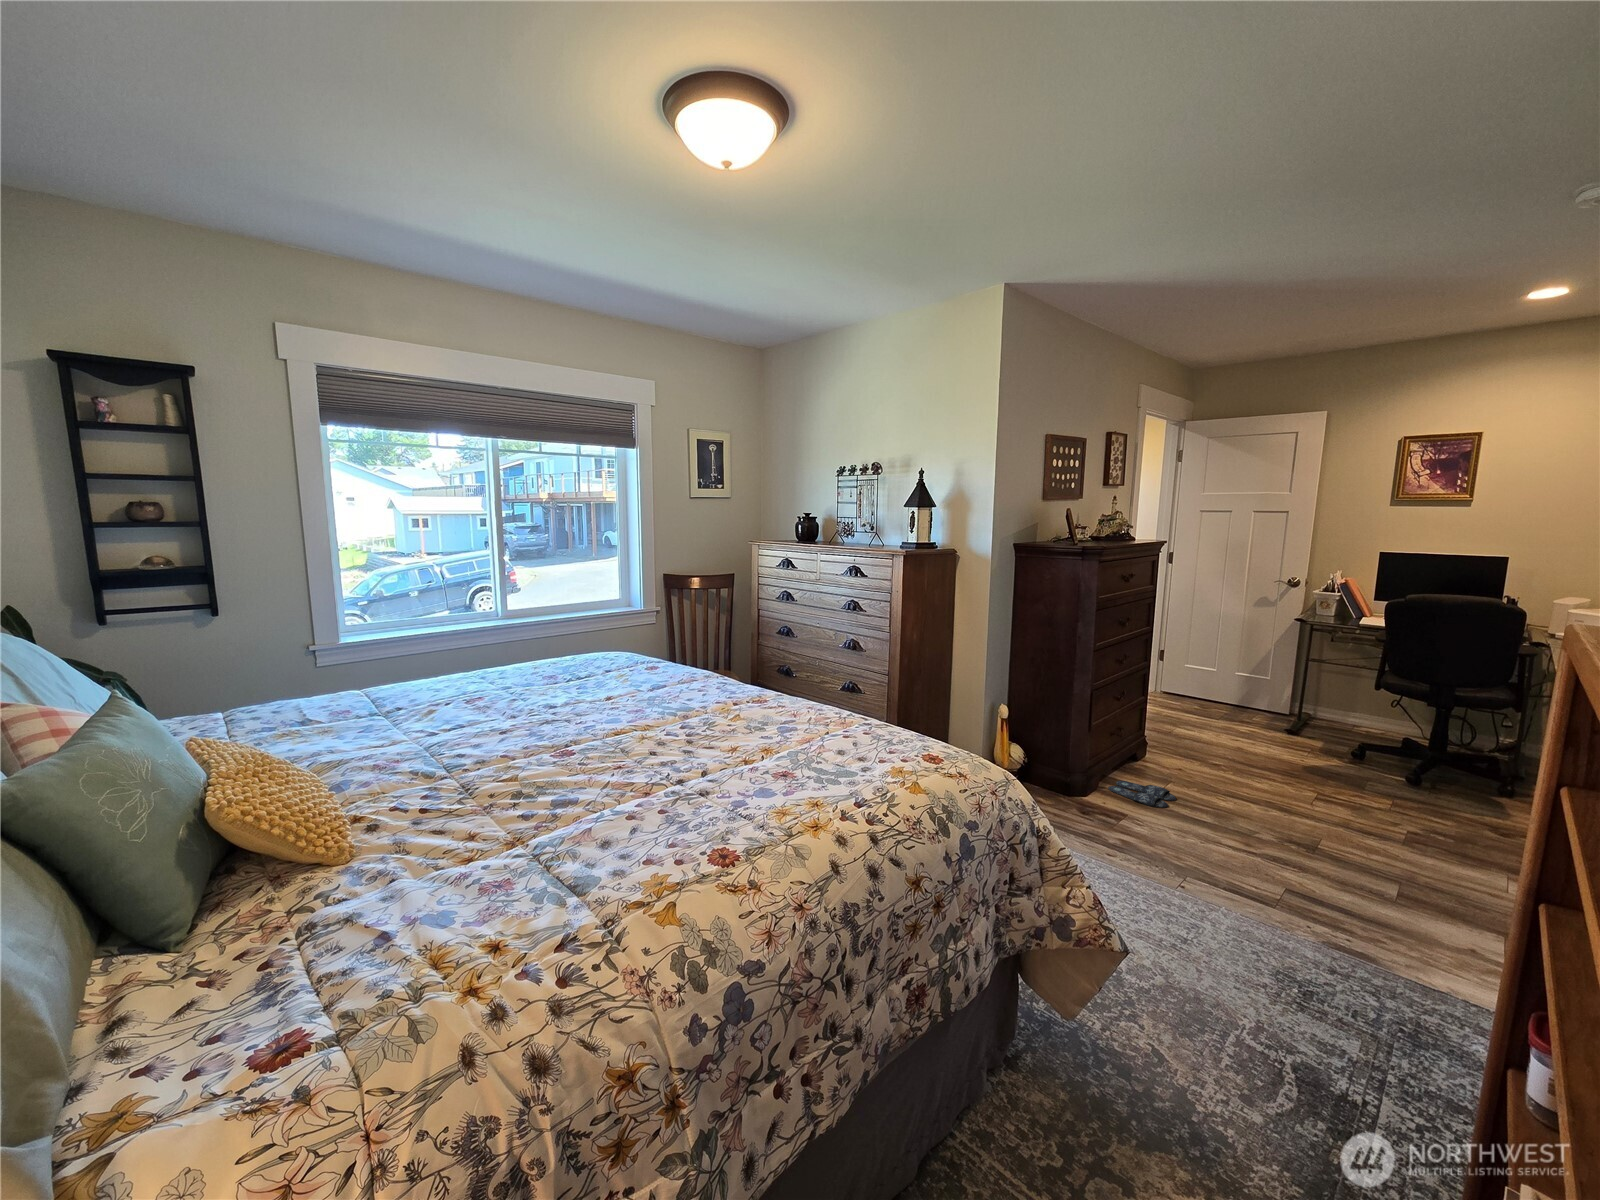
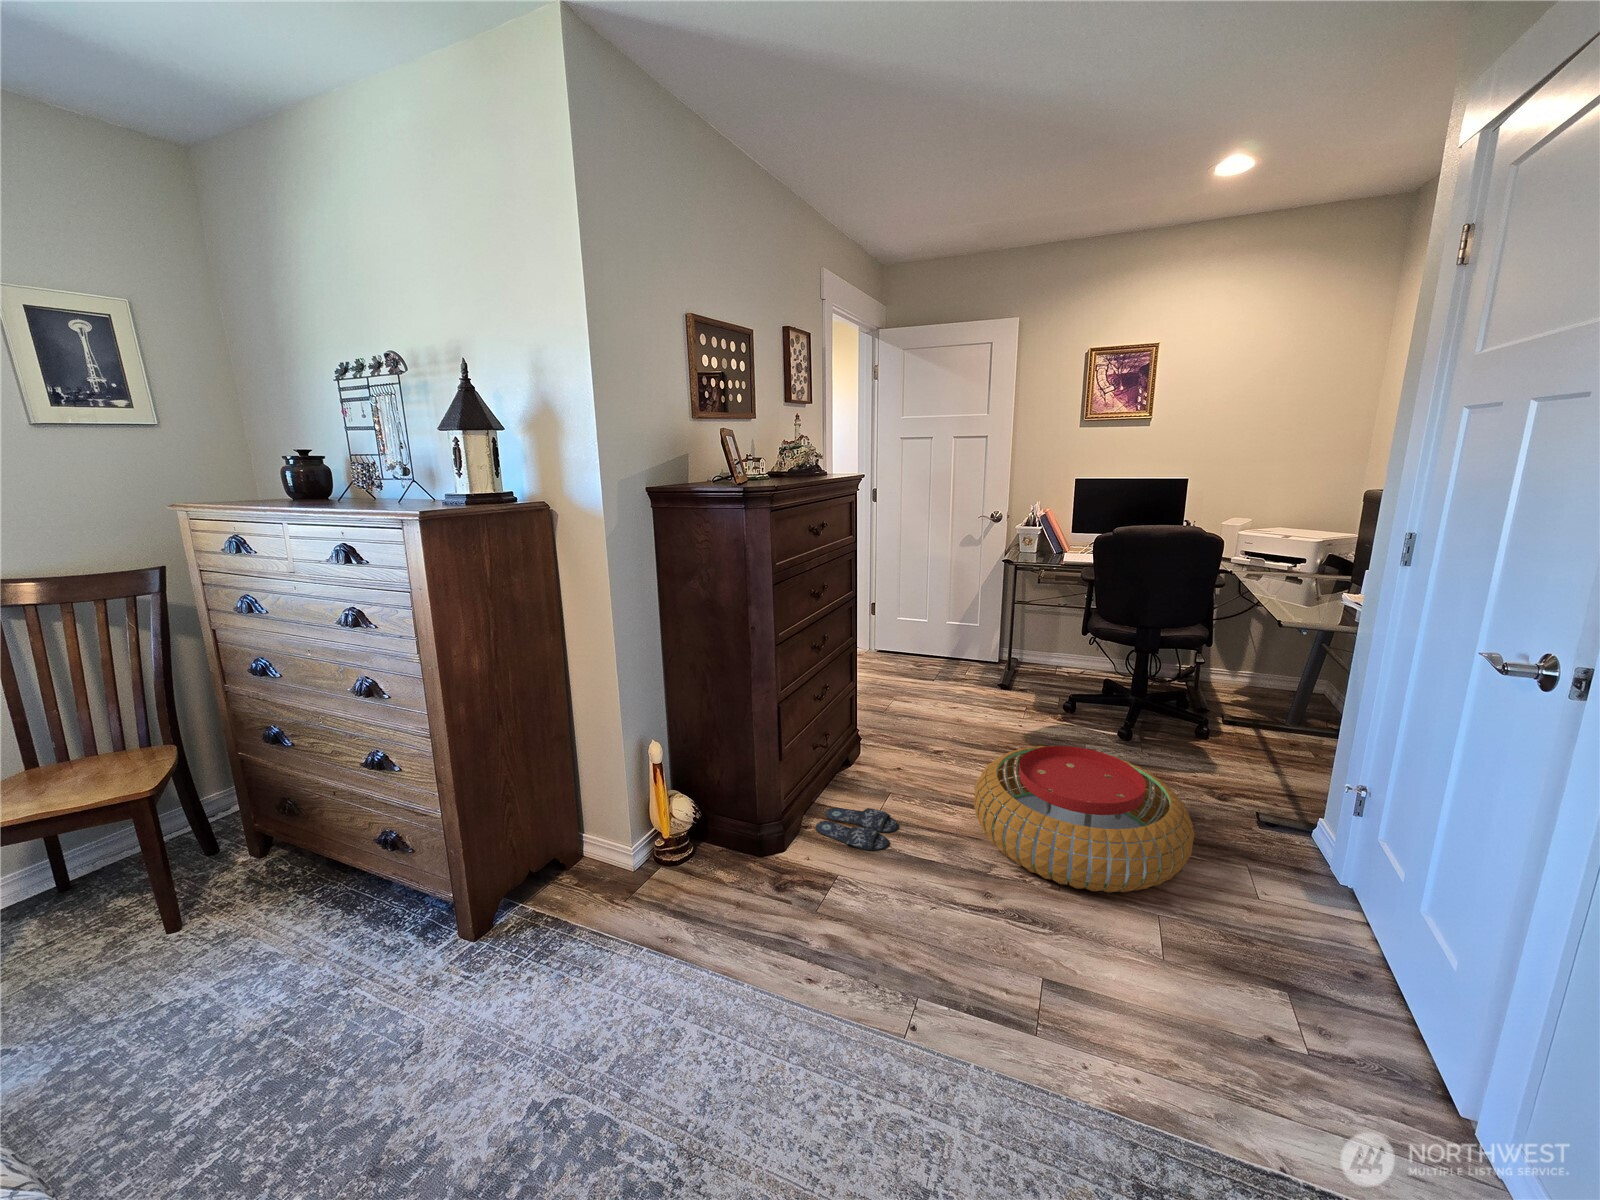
pouf: none [1244,760,1453,867] -> present [974,746,1195,893]

